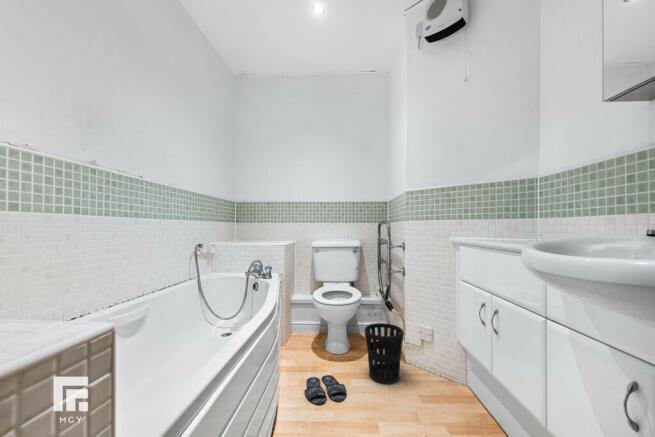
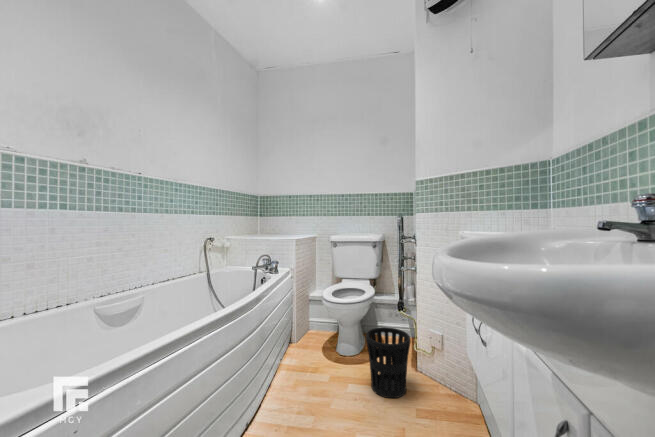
slippers: present [305,375,346,405] -> none [294,379,339,412]

